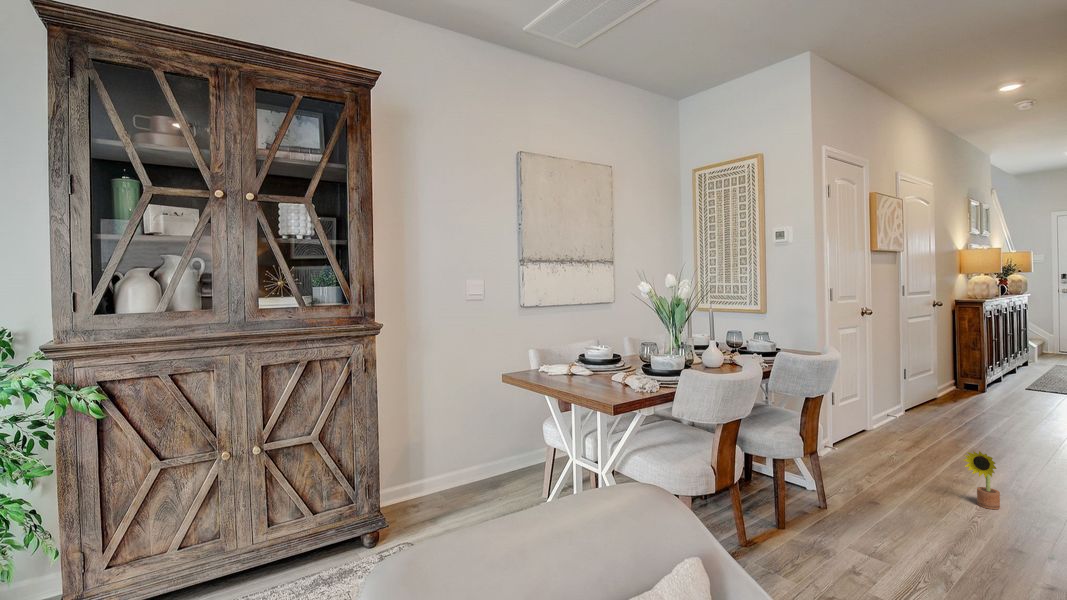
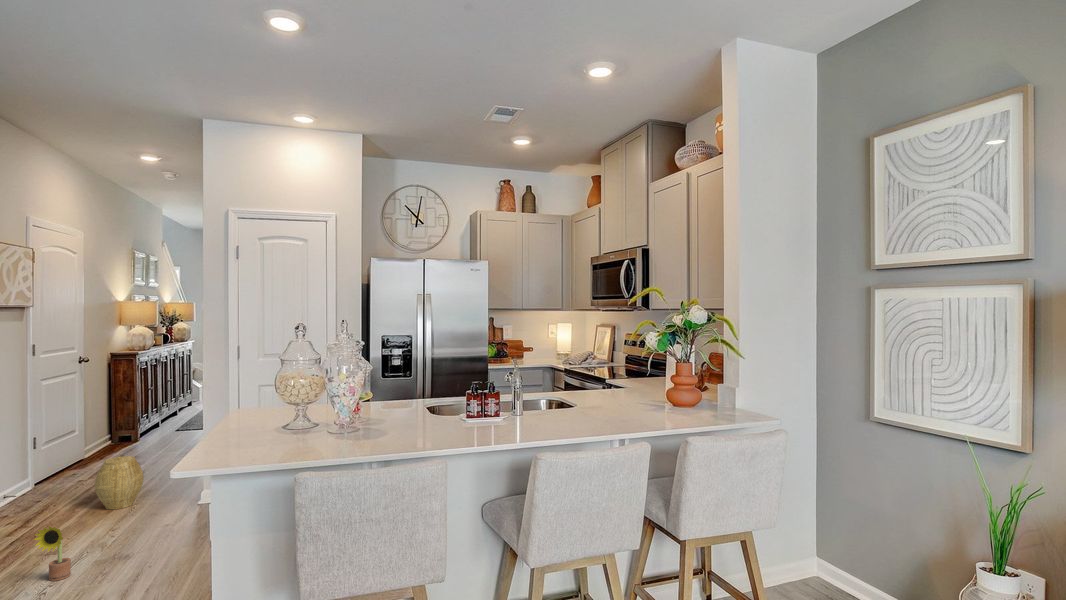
woven basket: none [982,400,1040,456] -> present [95,456,144,510]

